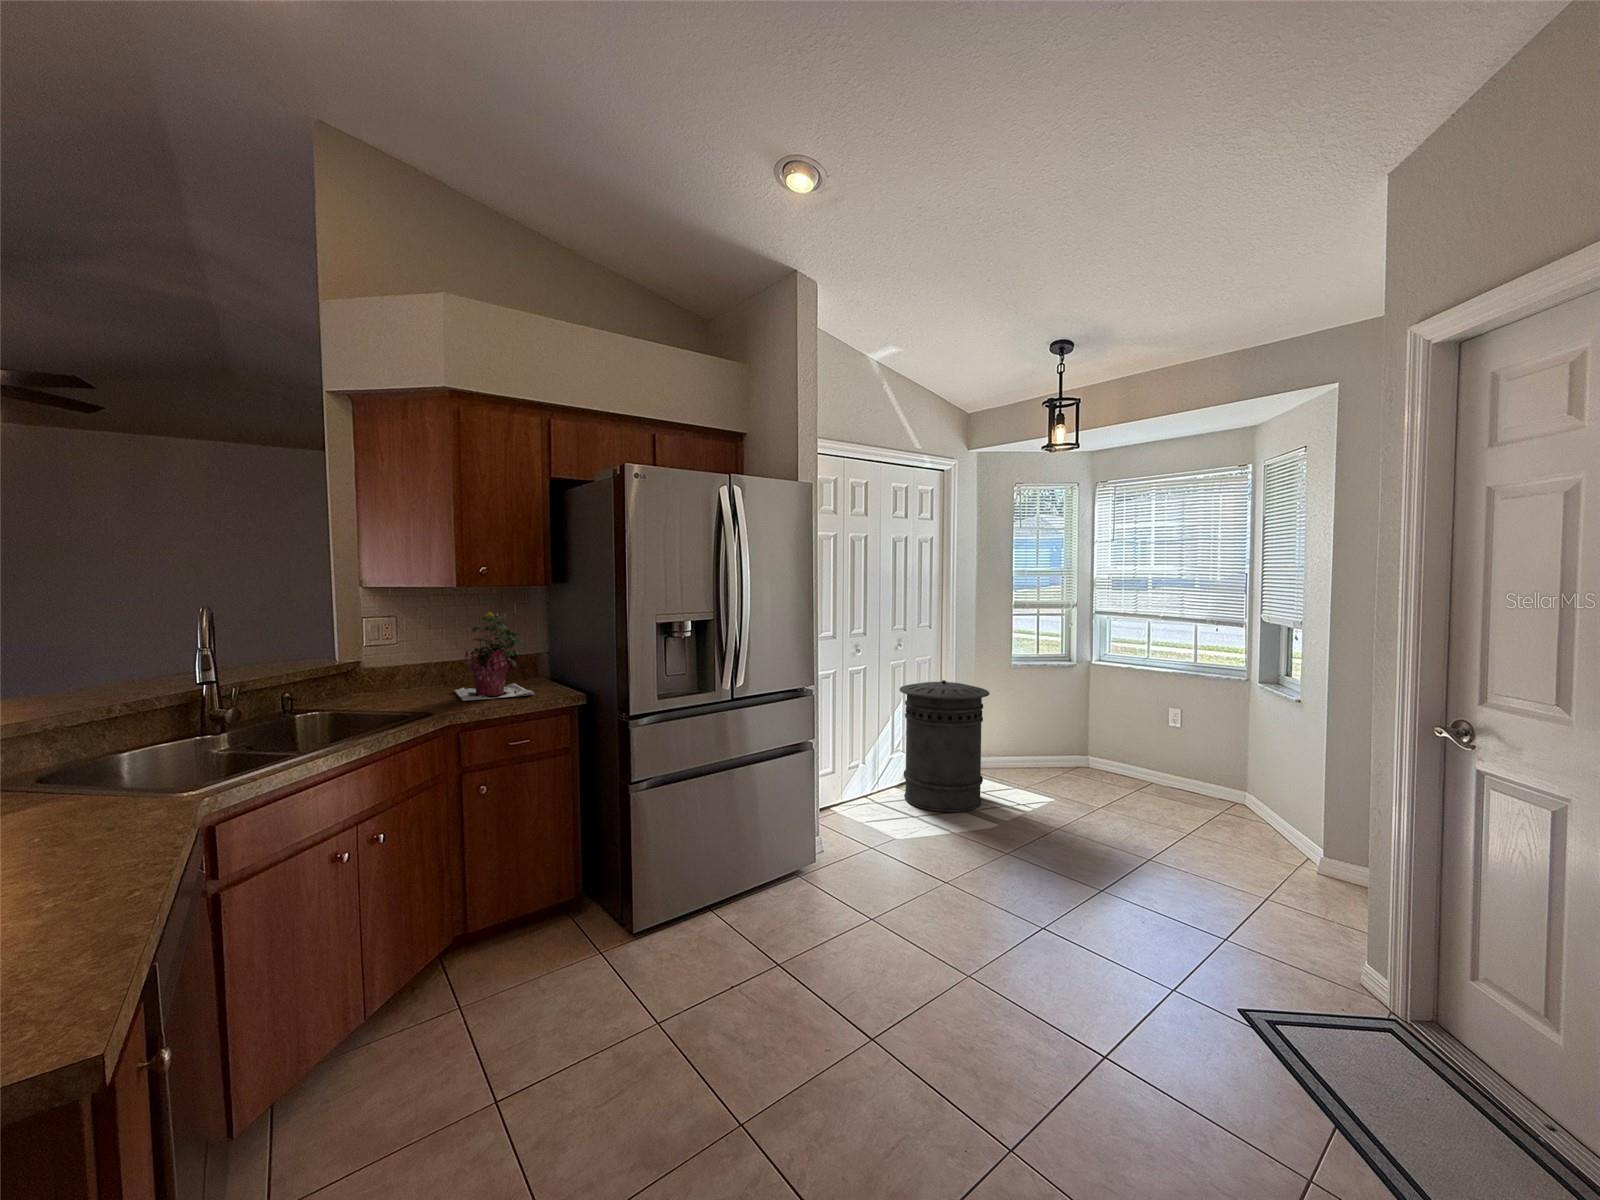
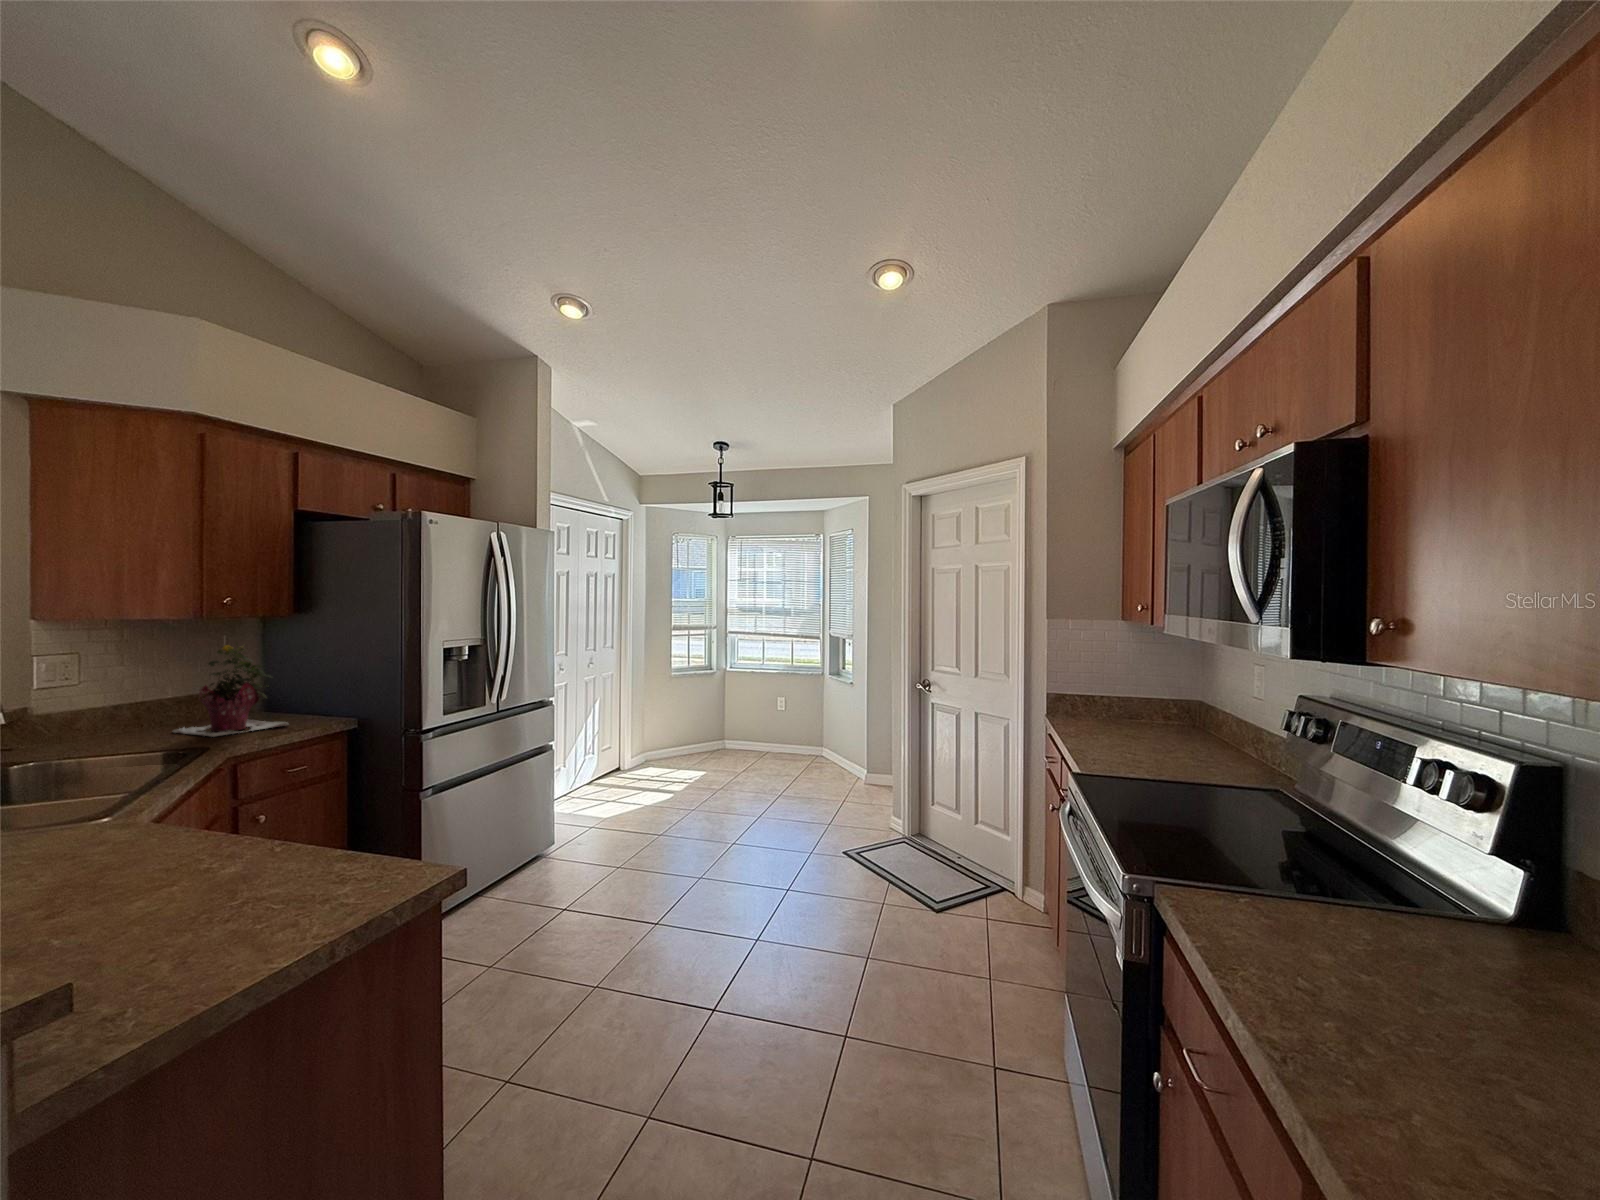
trash can: present [899,680,990,812] -> none [593,689,666,794]

